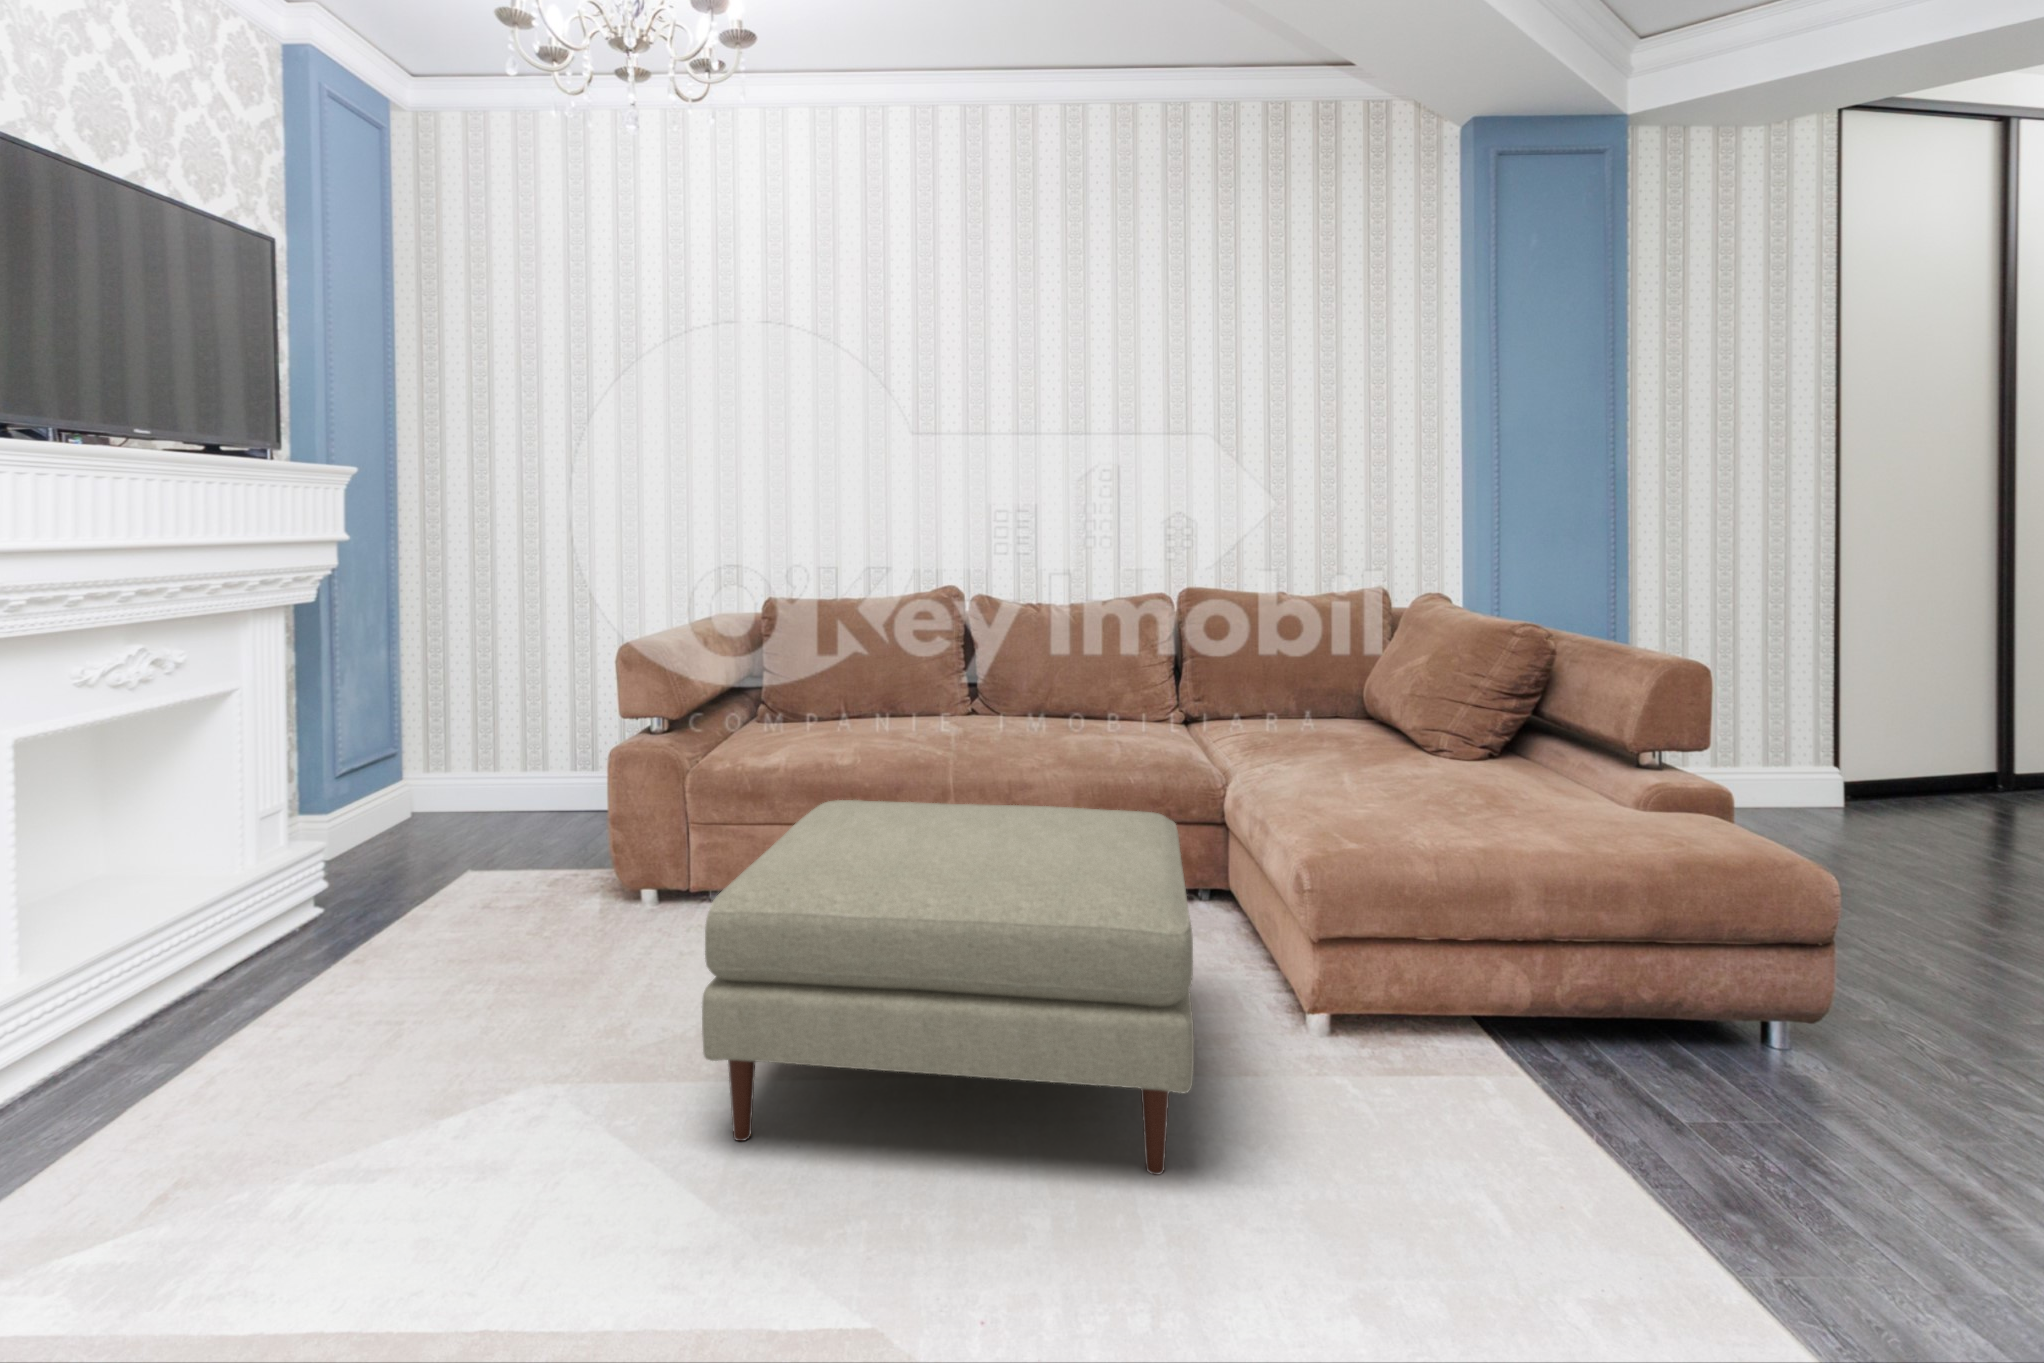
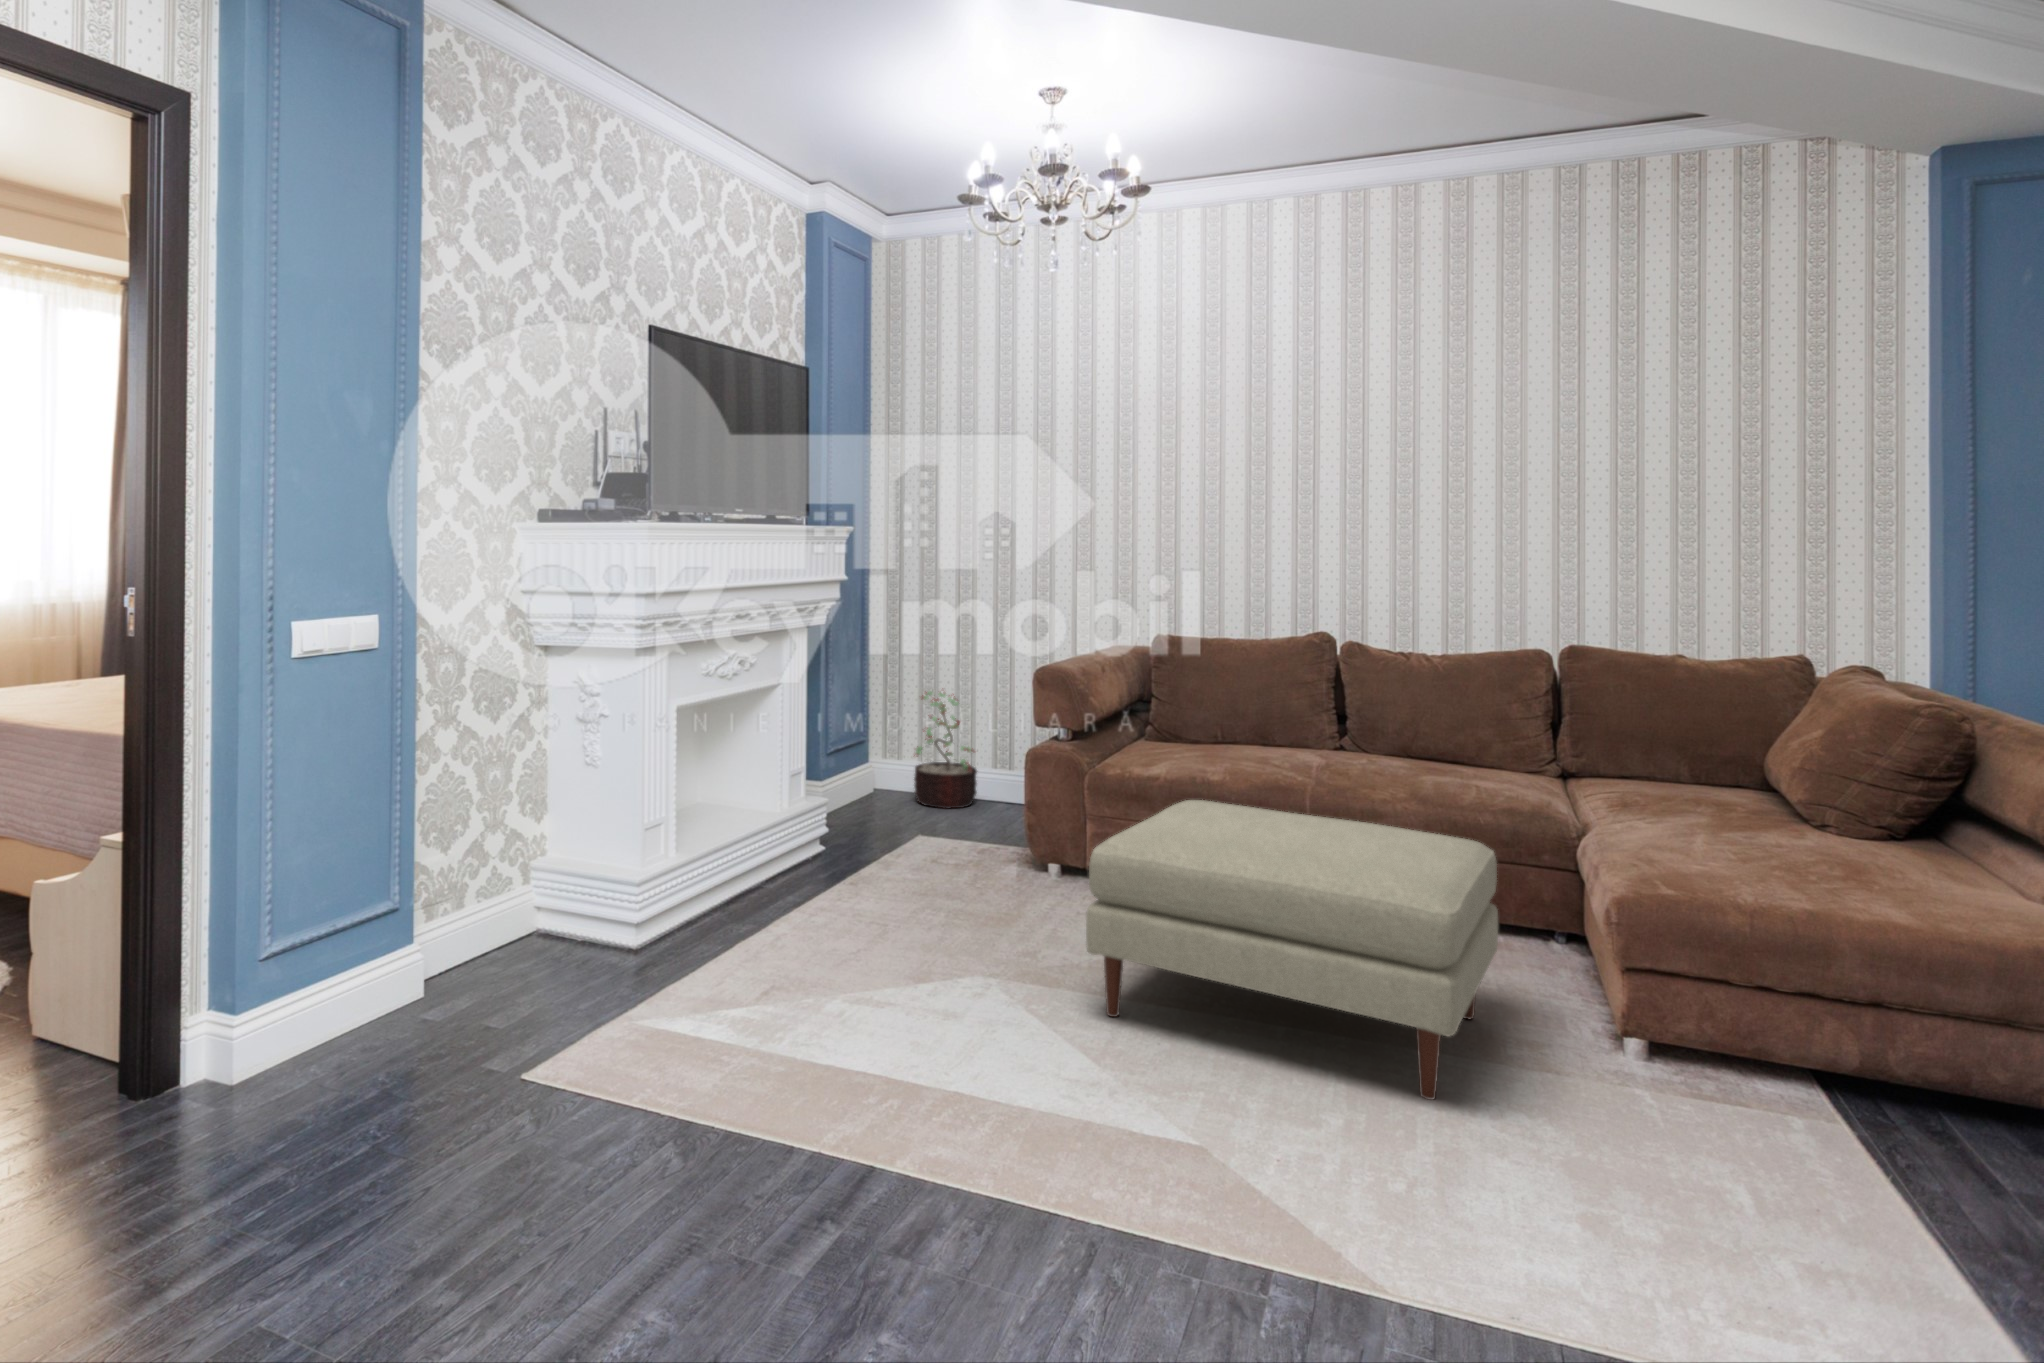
decorative plant: none [467,678,553,830] -> present [914,692,977,808]

